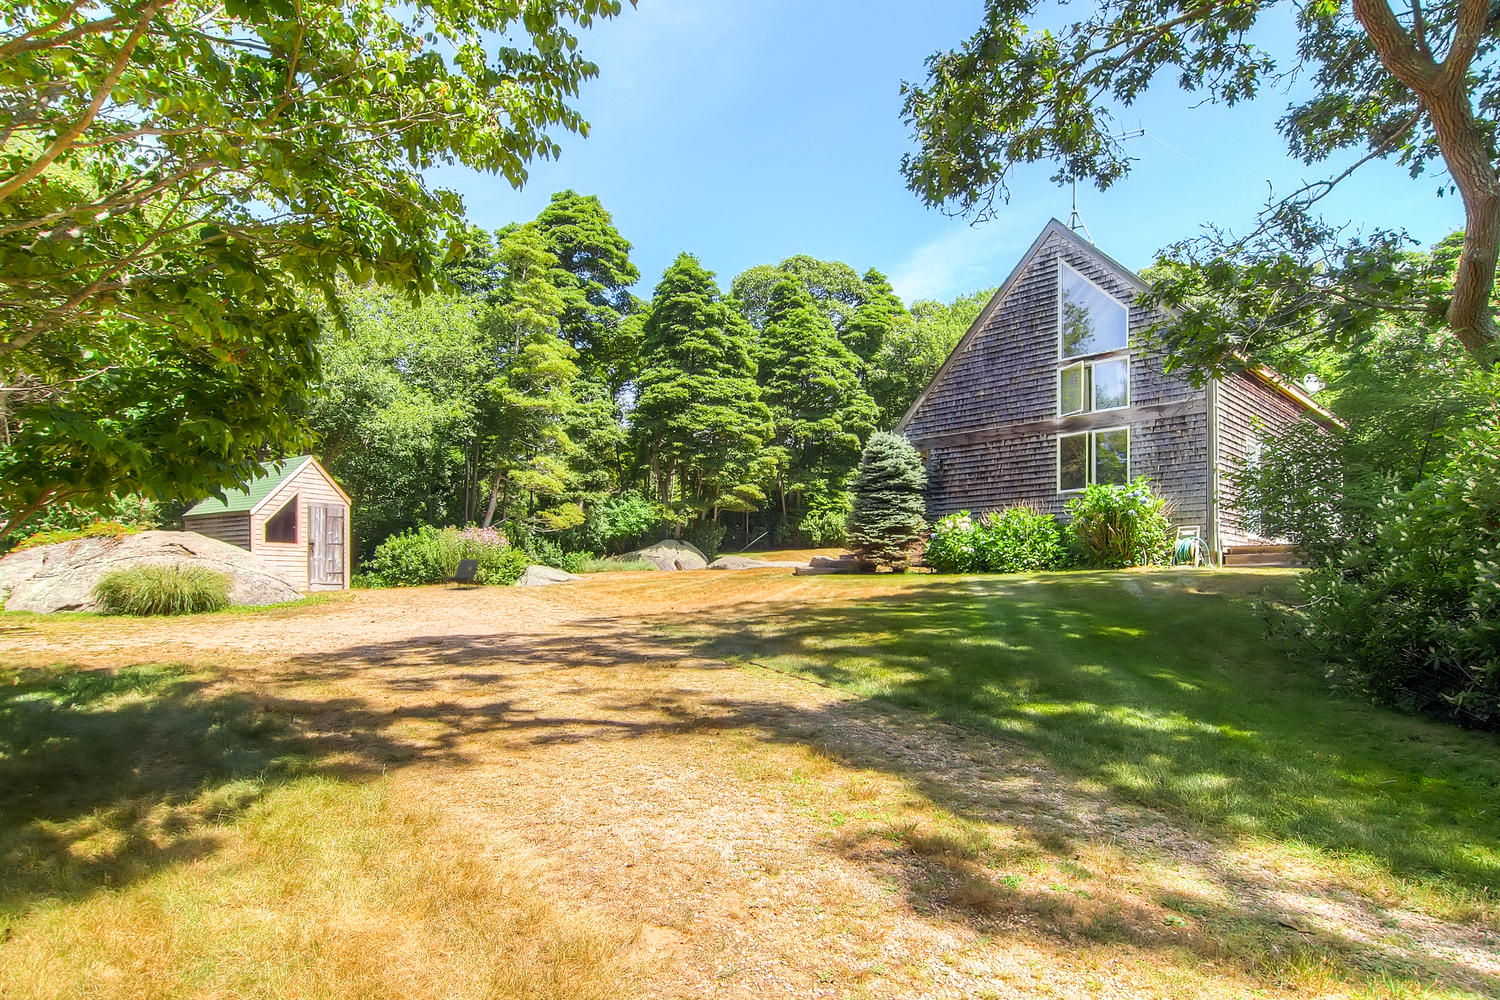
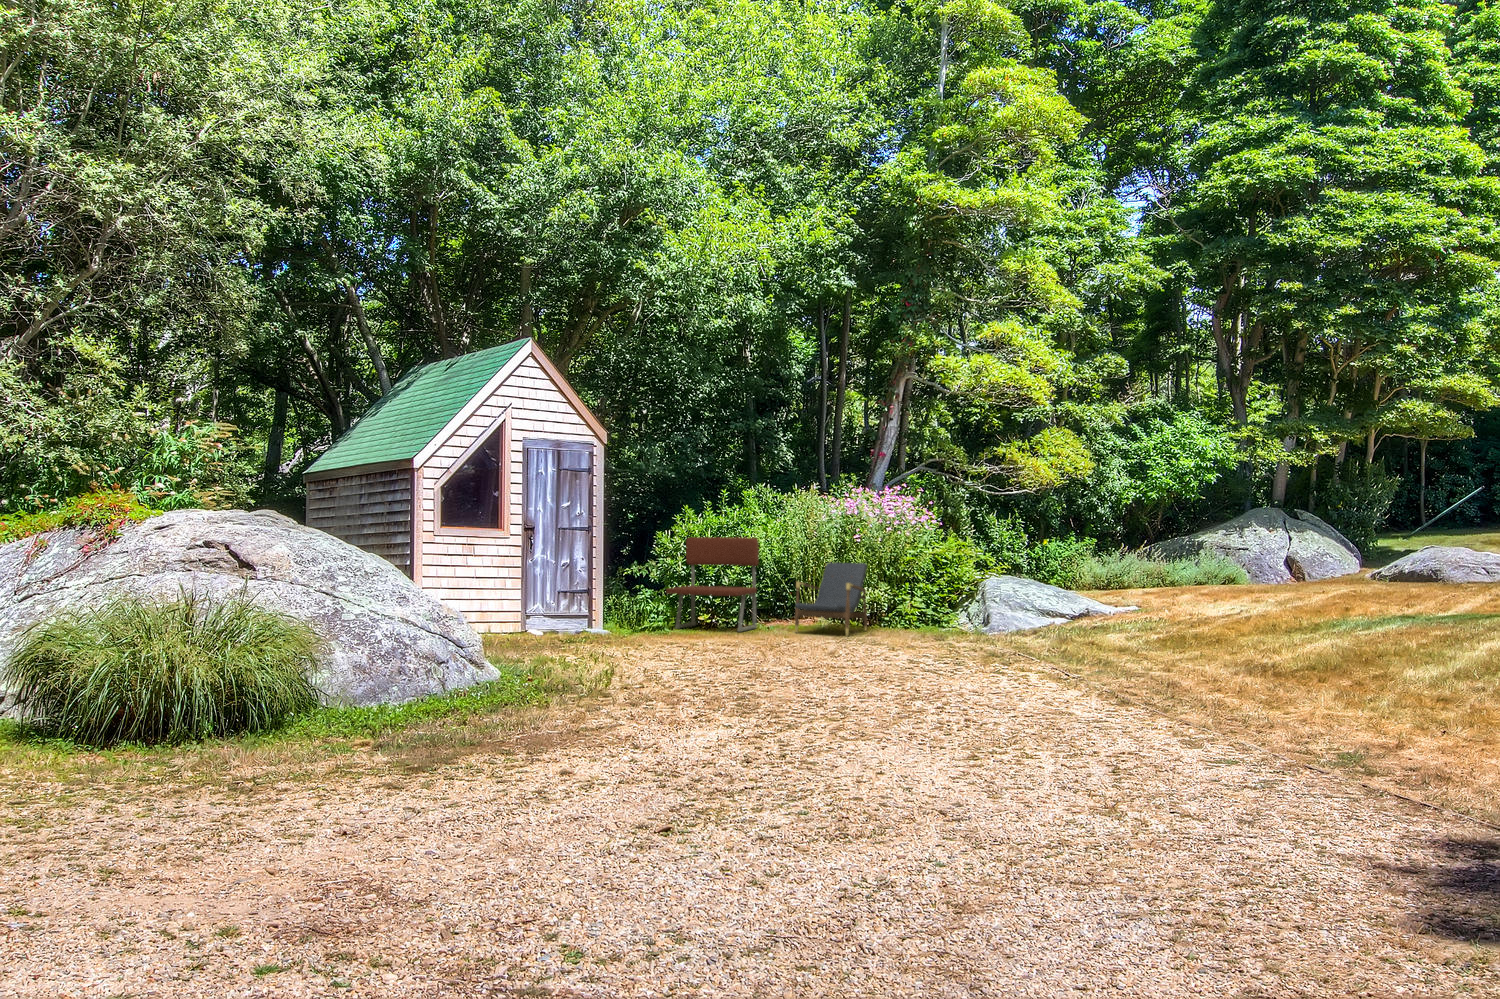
bench: none [381,548,428,590] -> present [666,537,759,632]

